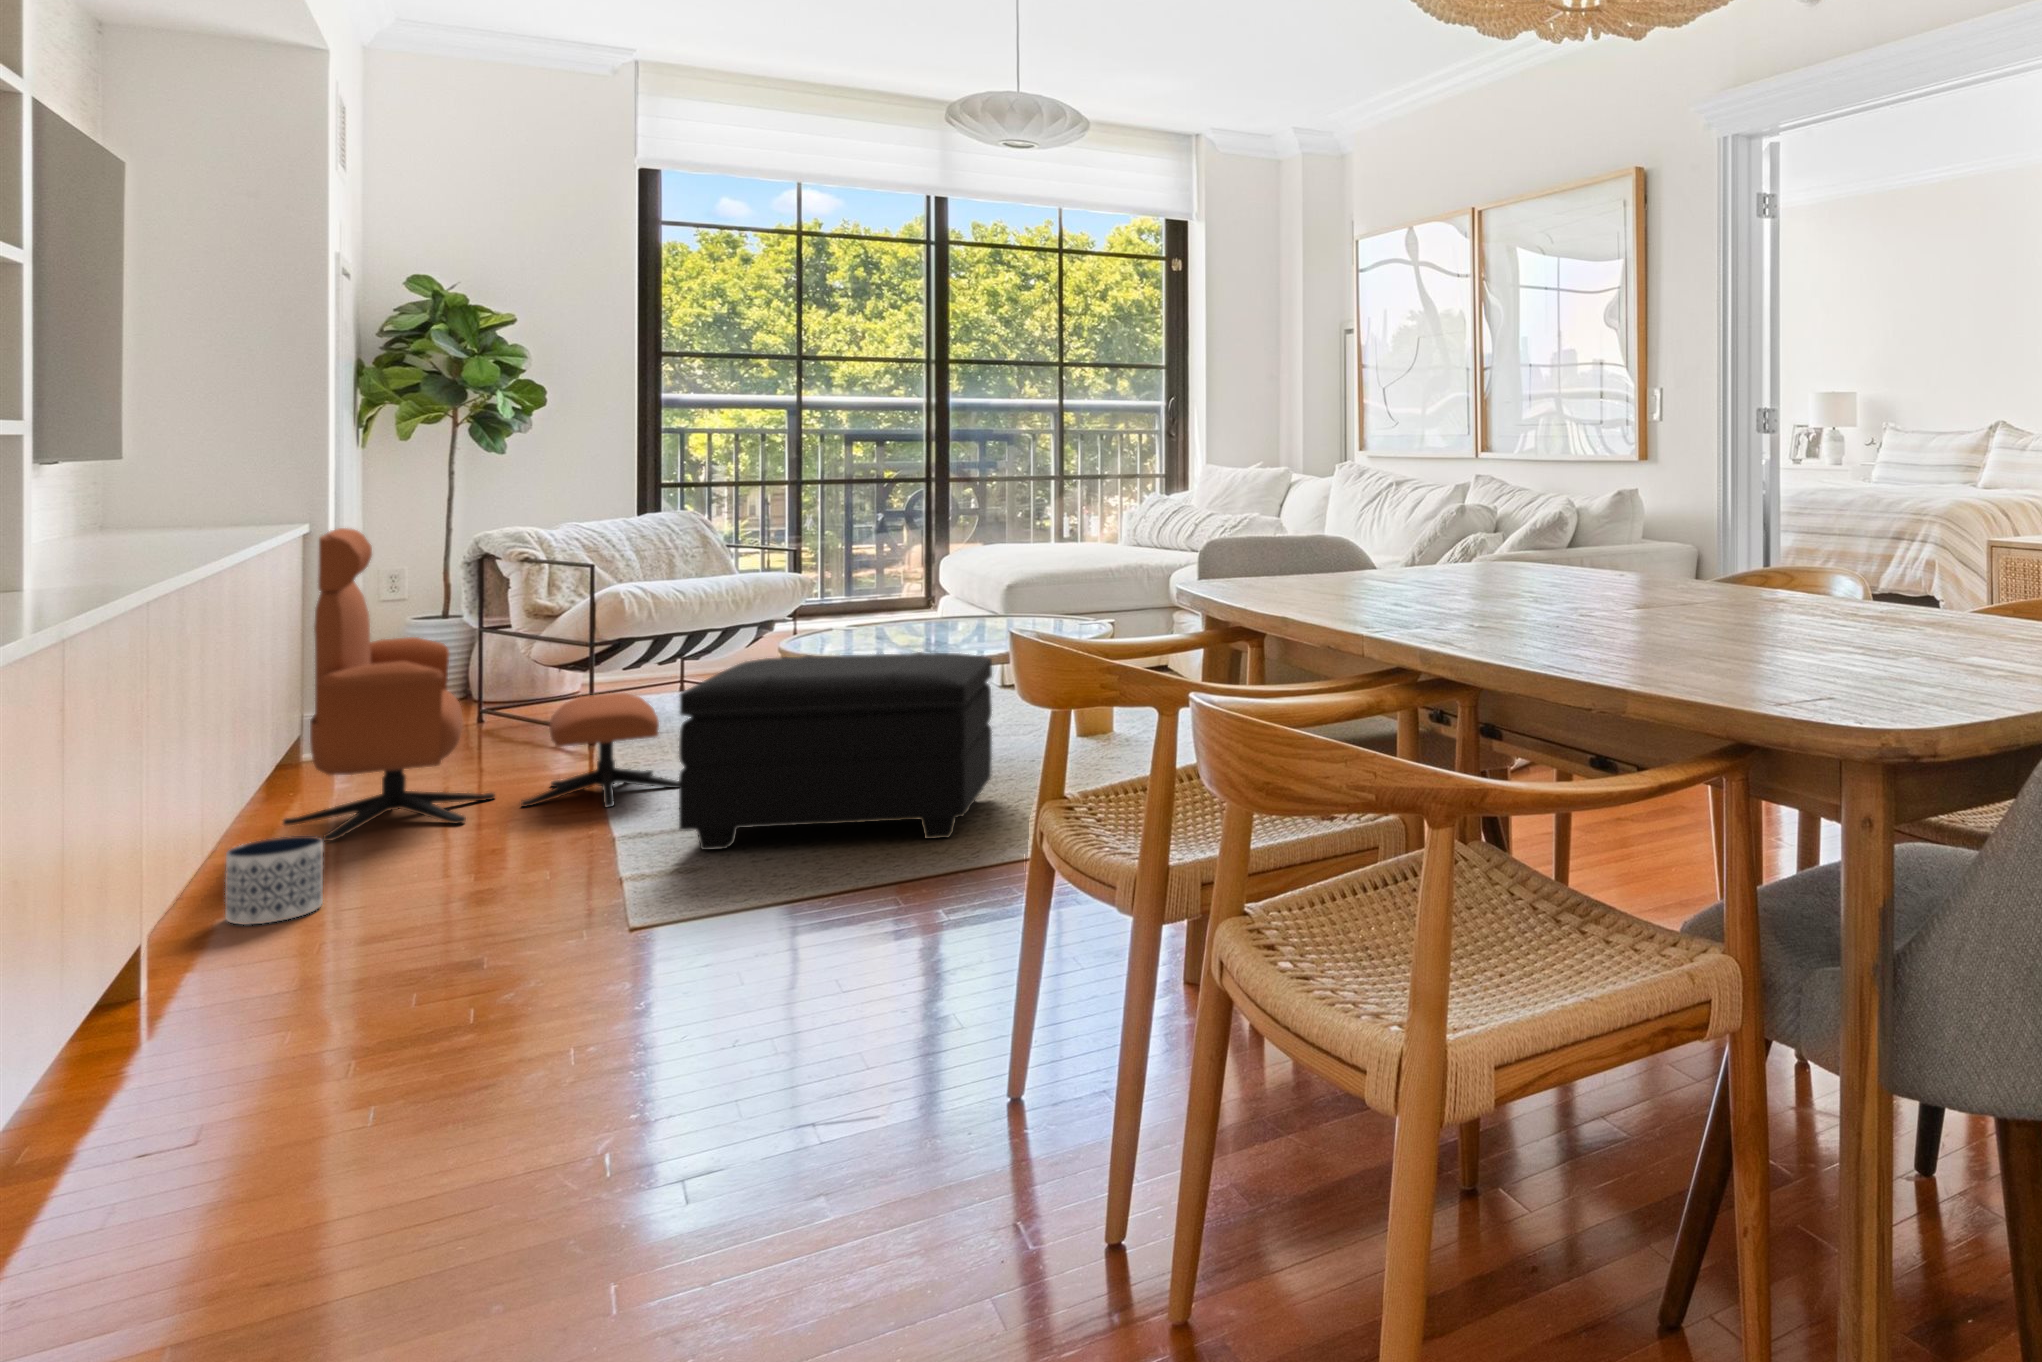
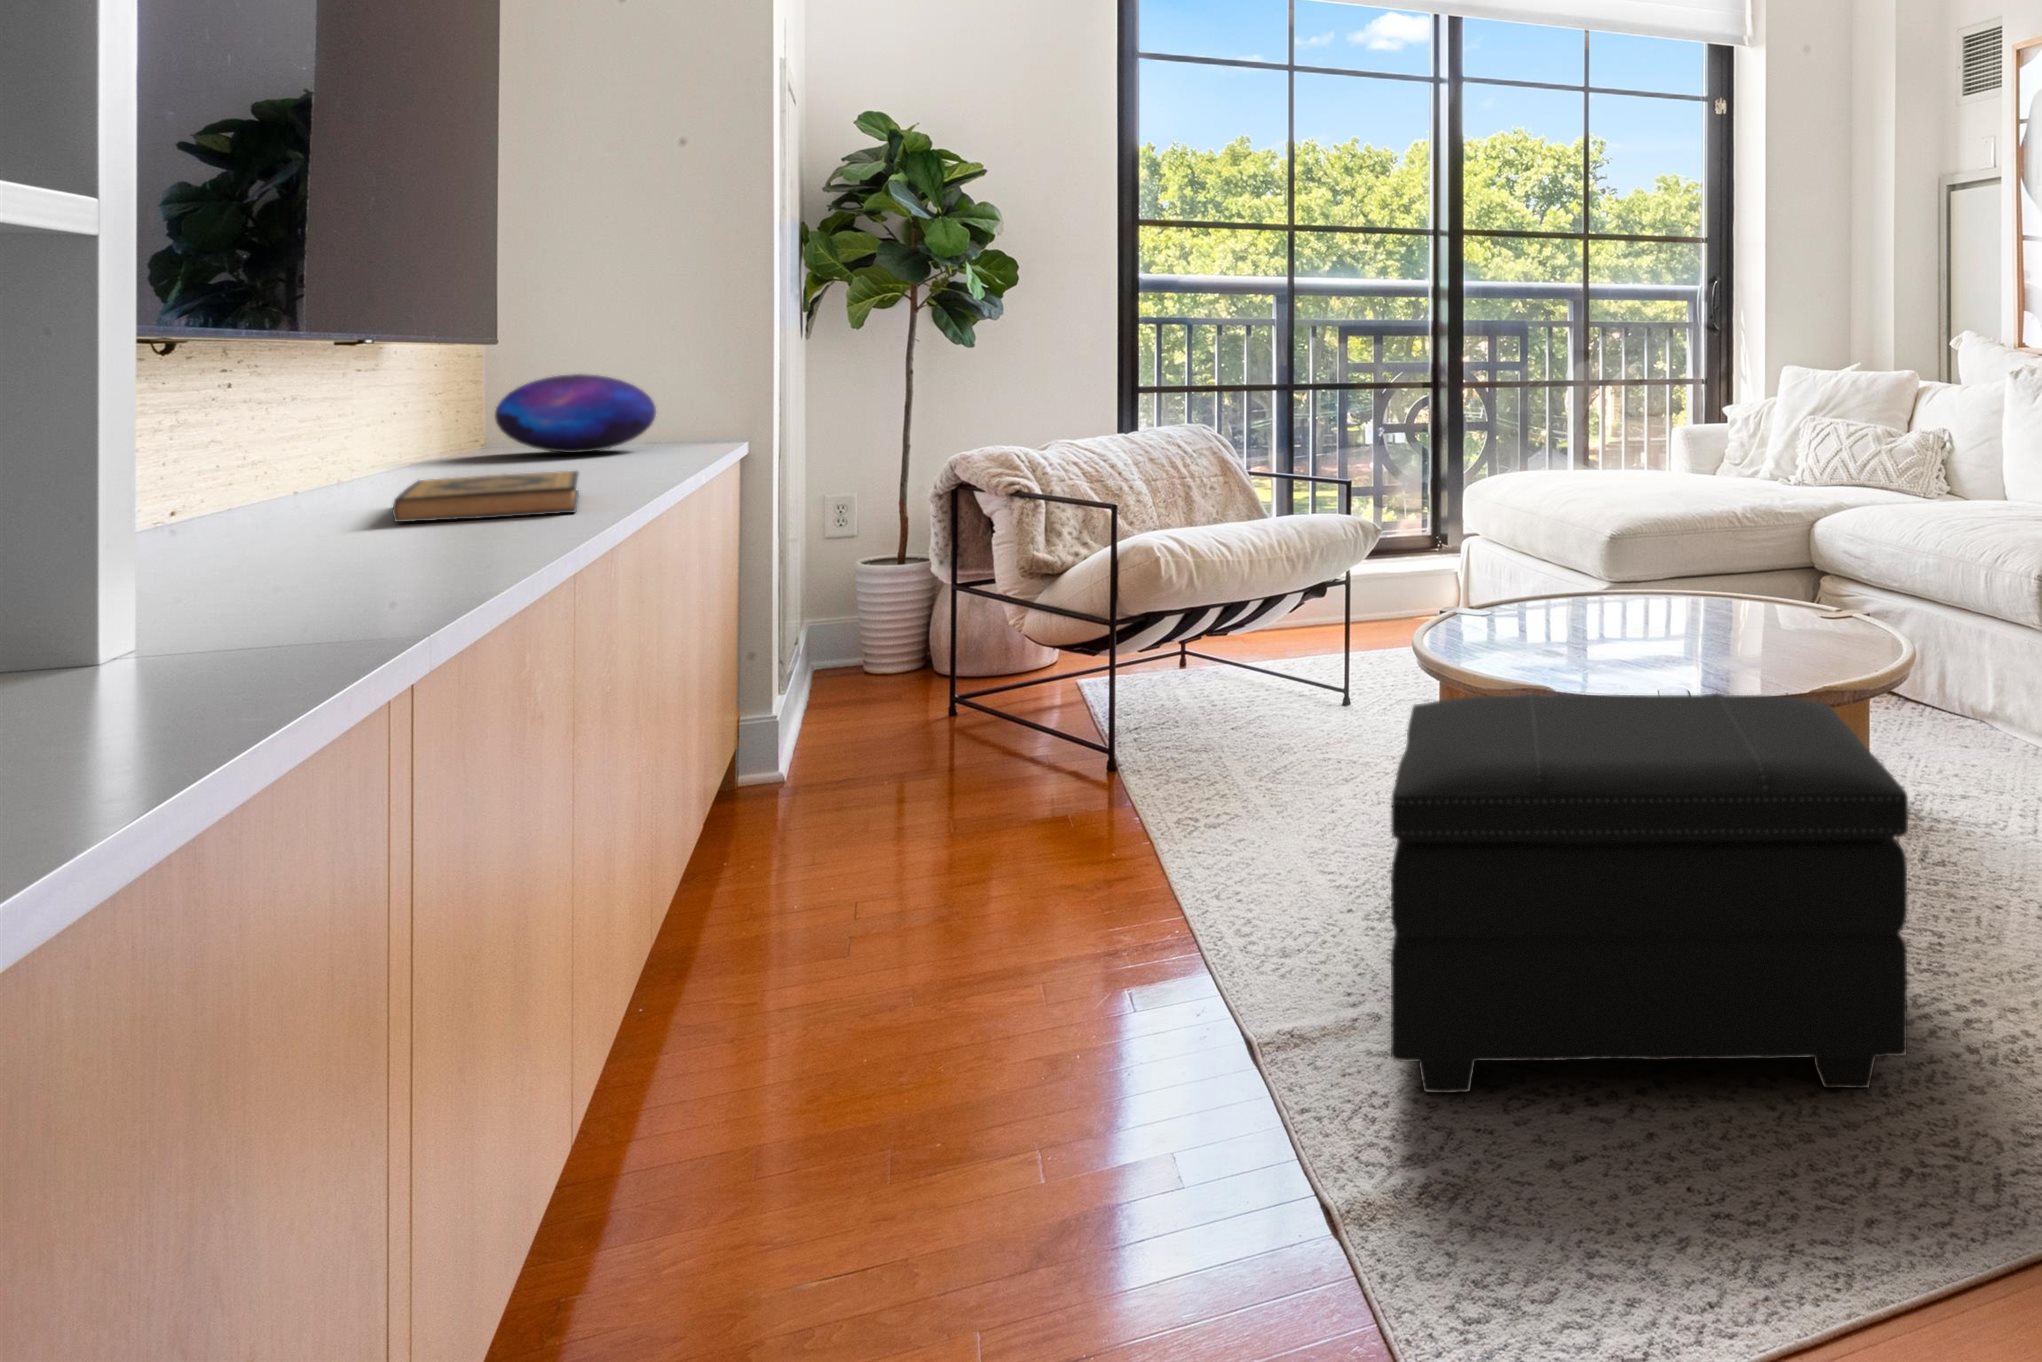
decorative orb: none [118,477,239,529] -> present [495,374,656,453]
lounge chair: present [283,528,679,841] -> none [717,457,1297,1001]
hardback book: none [89,533,198,556] -> present [393,471,579,522]
planter: present [225,836,323,925] -> none [615,1085,790,1308]

